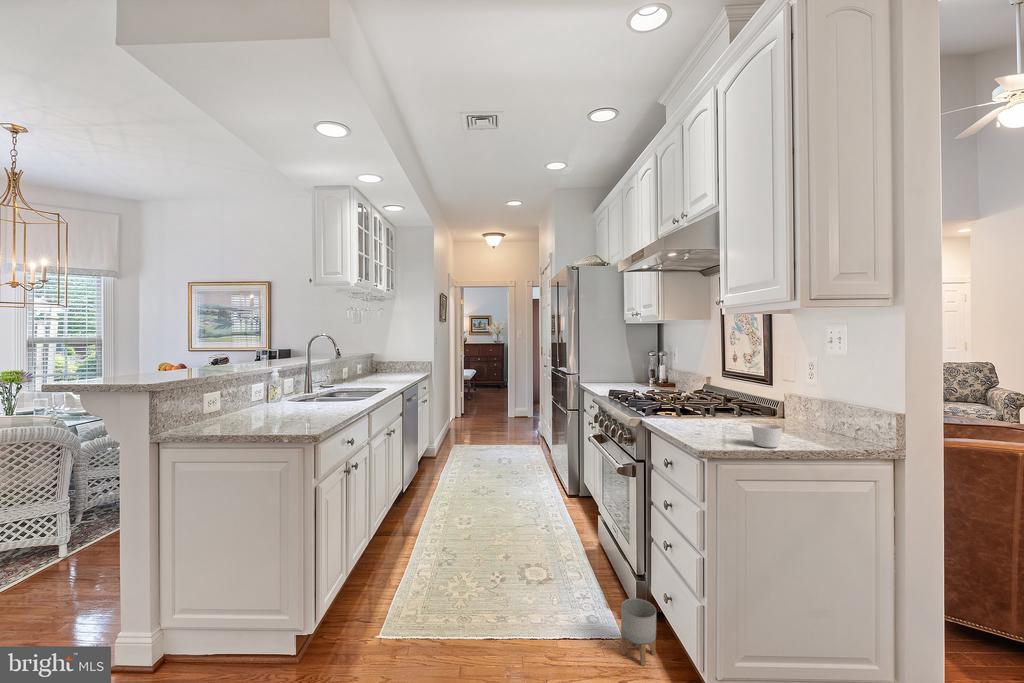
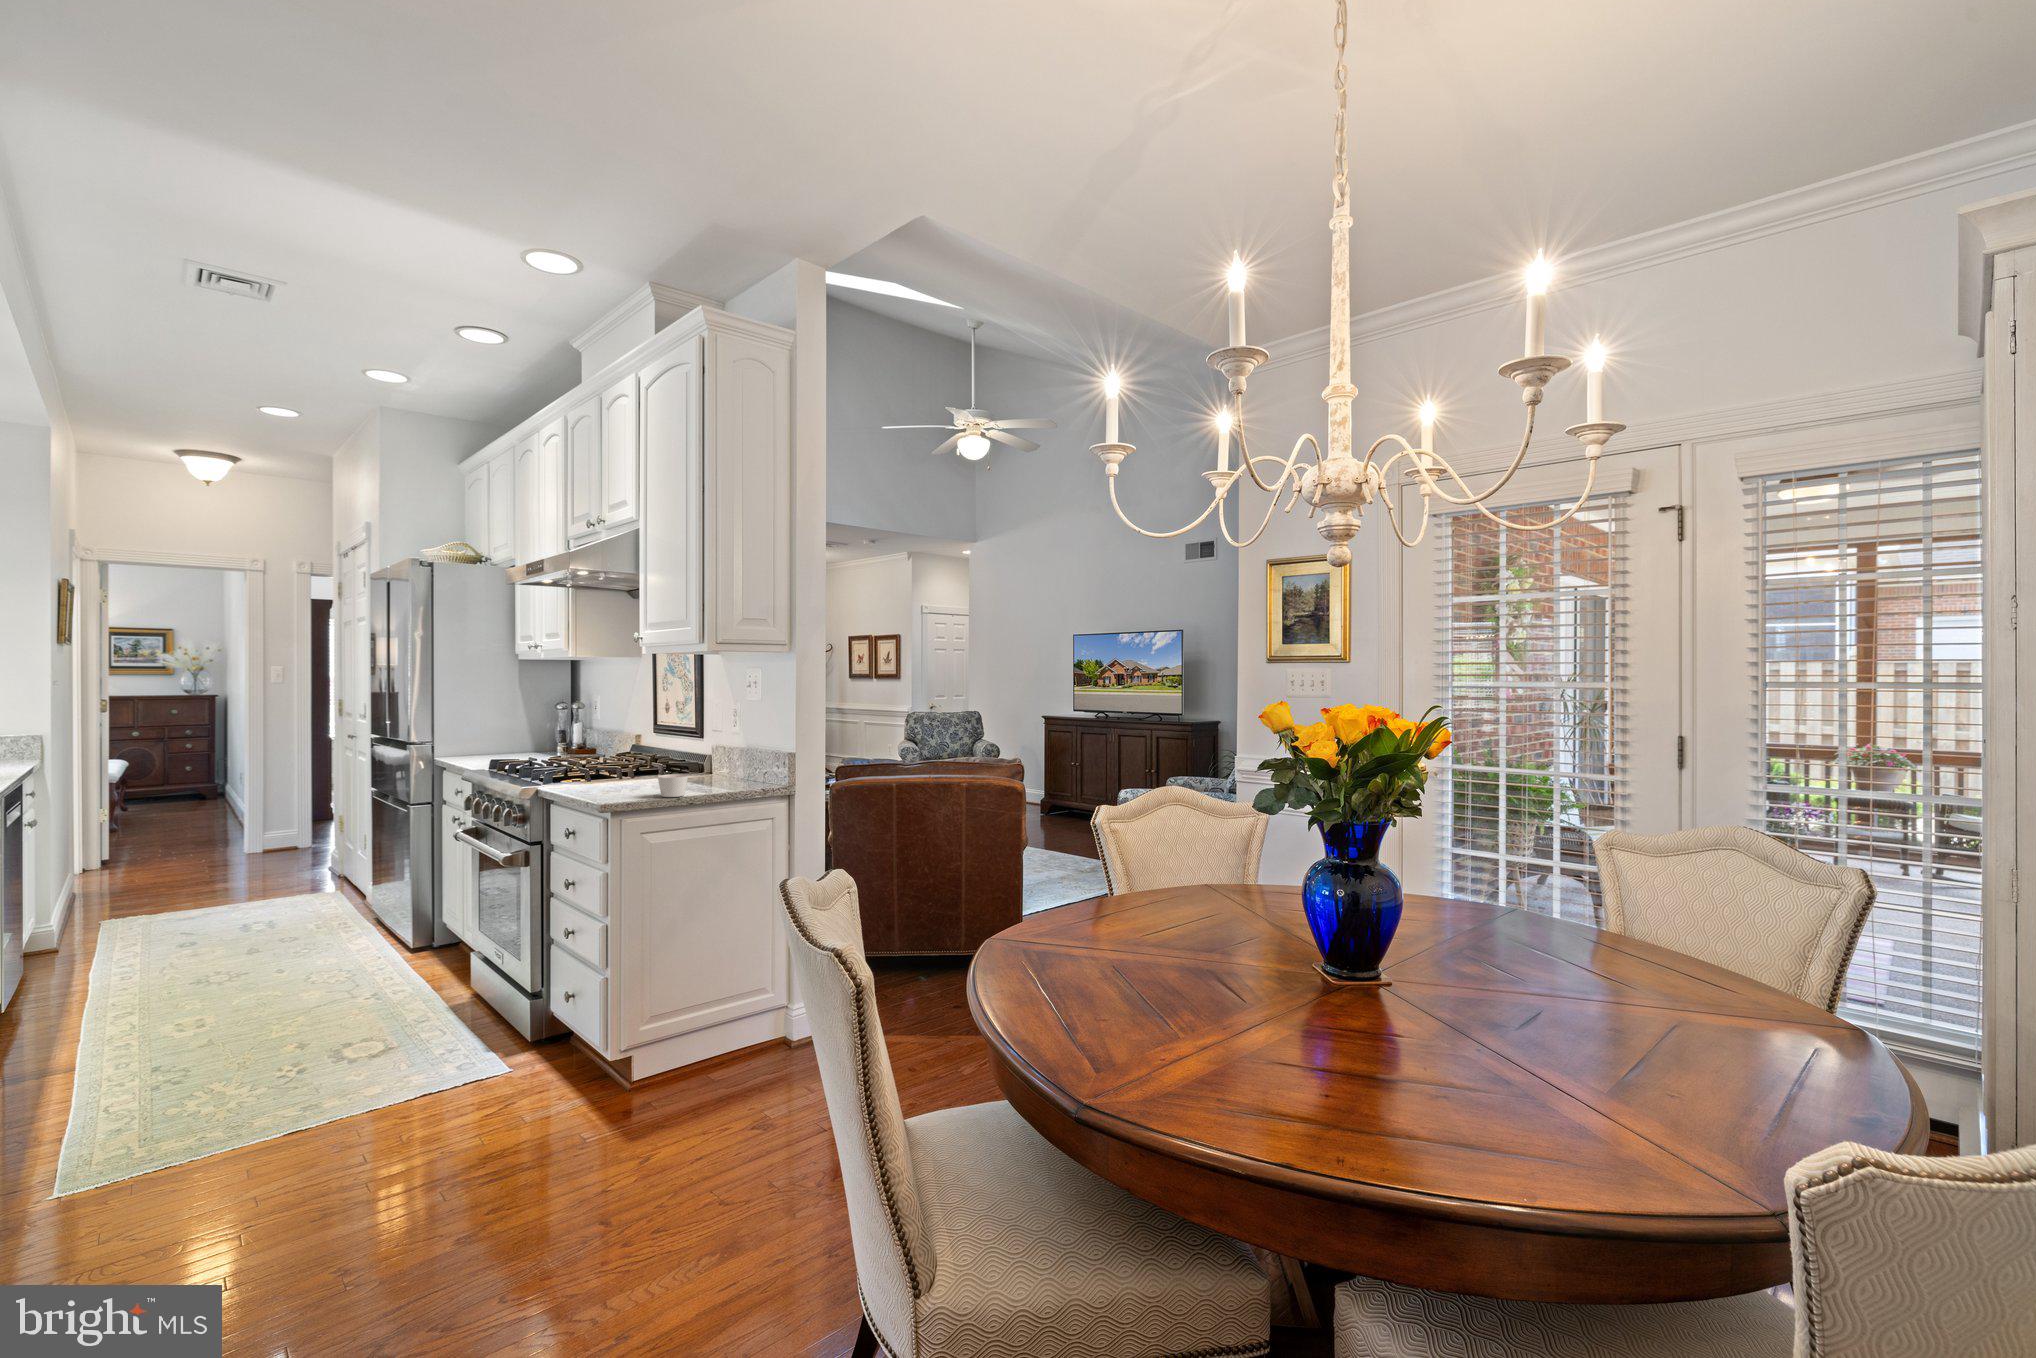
planter: present [621,598,656,665] -> none [508,1010,555,1081]

